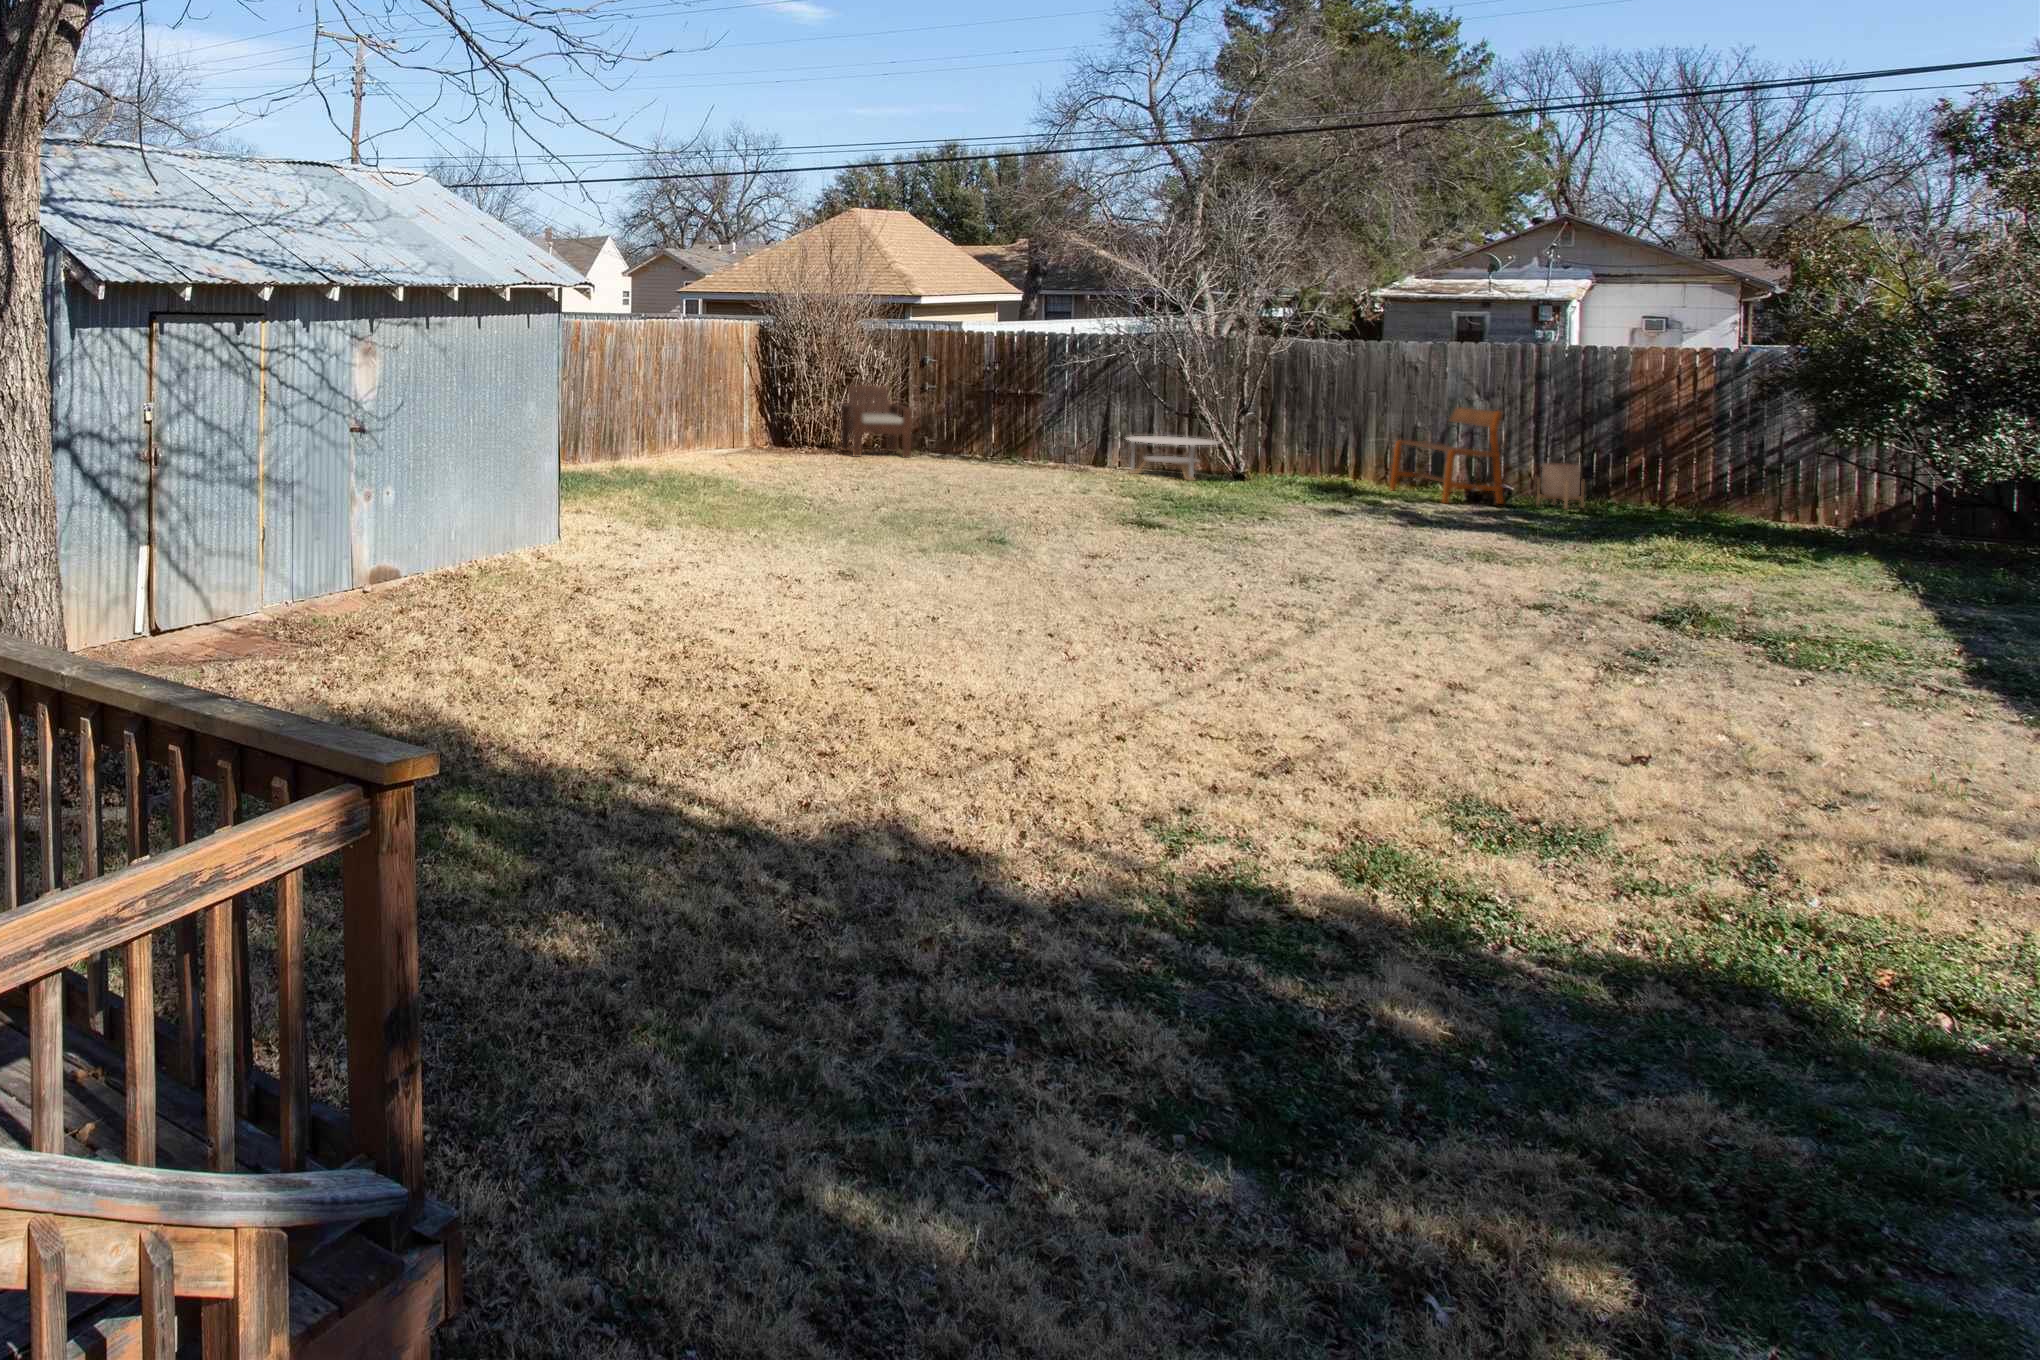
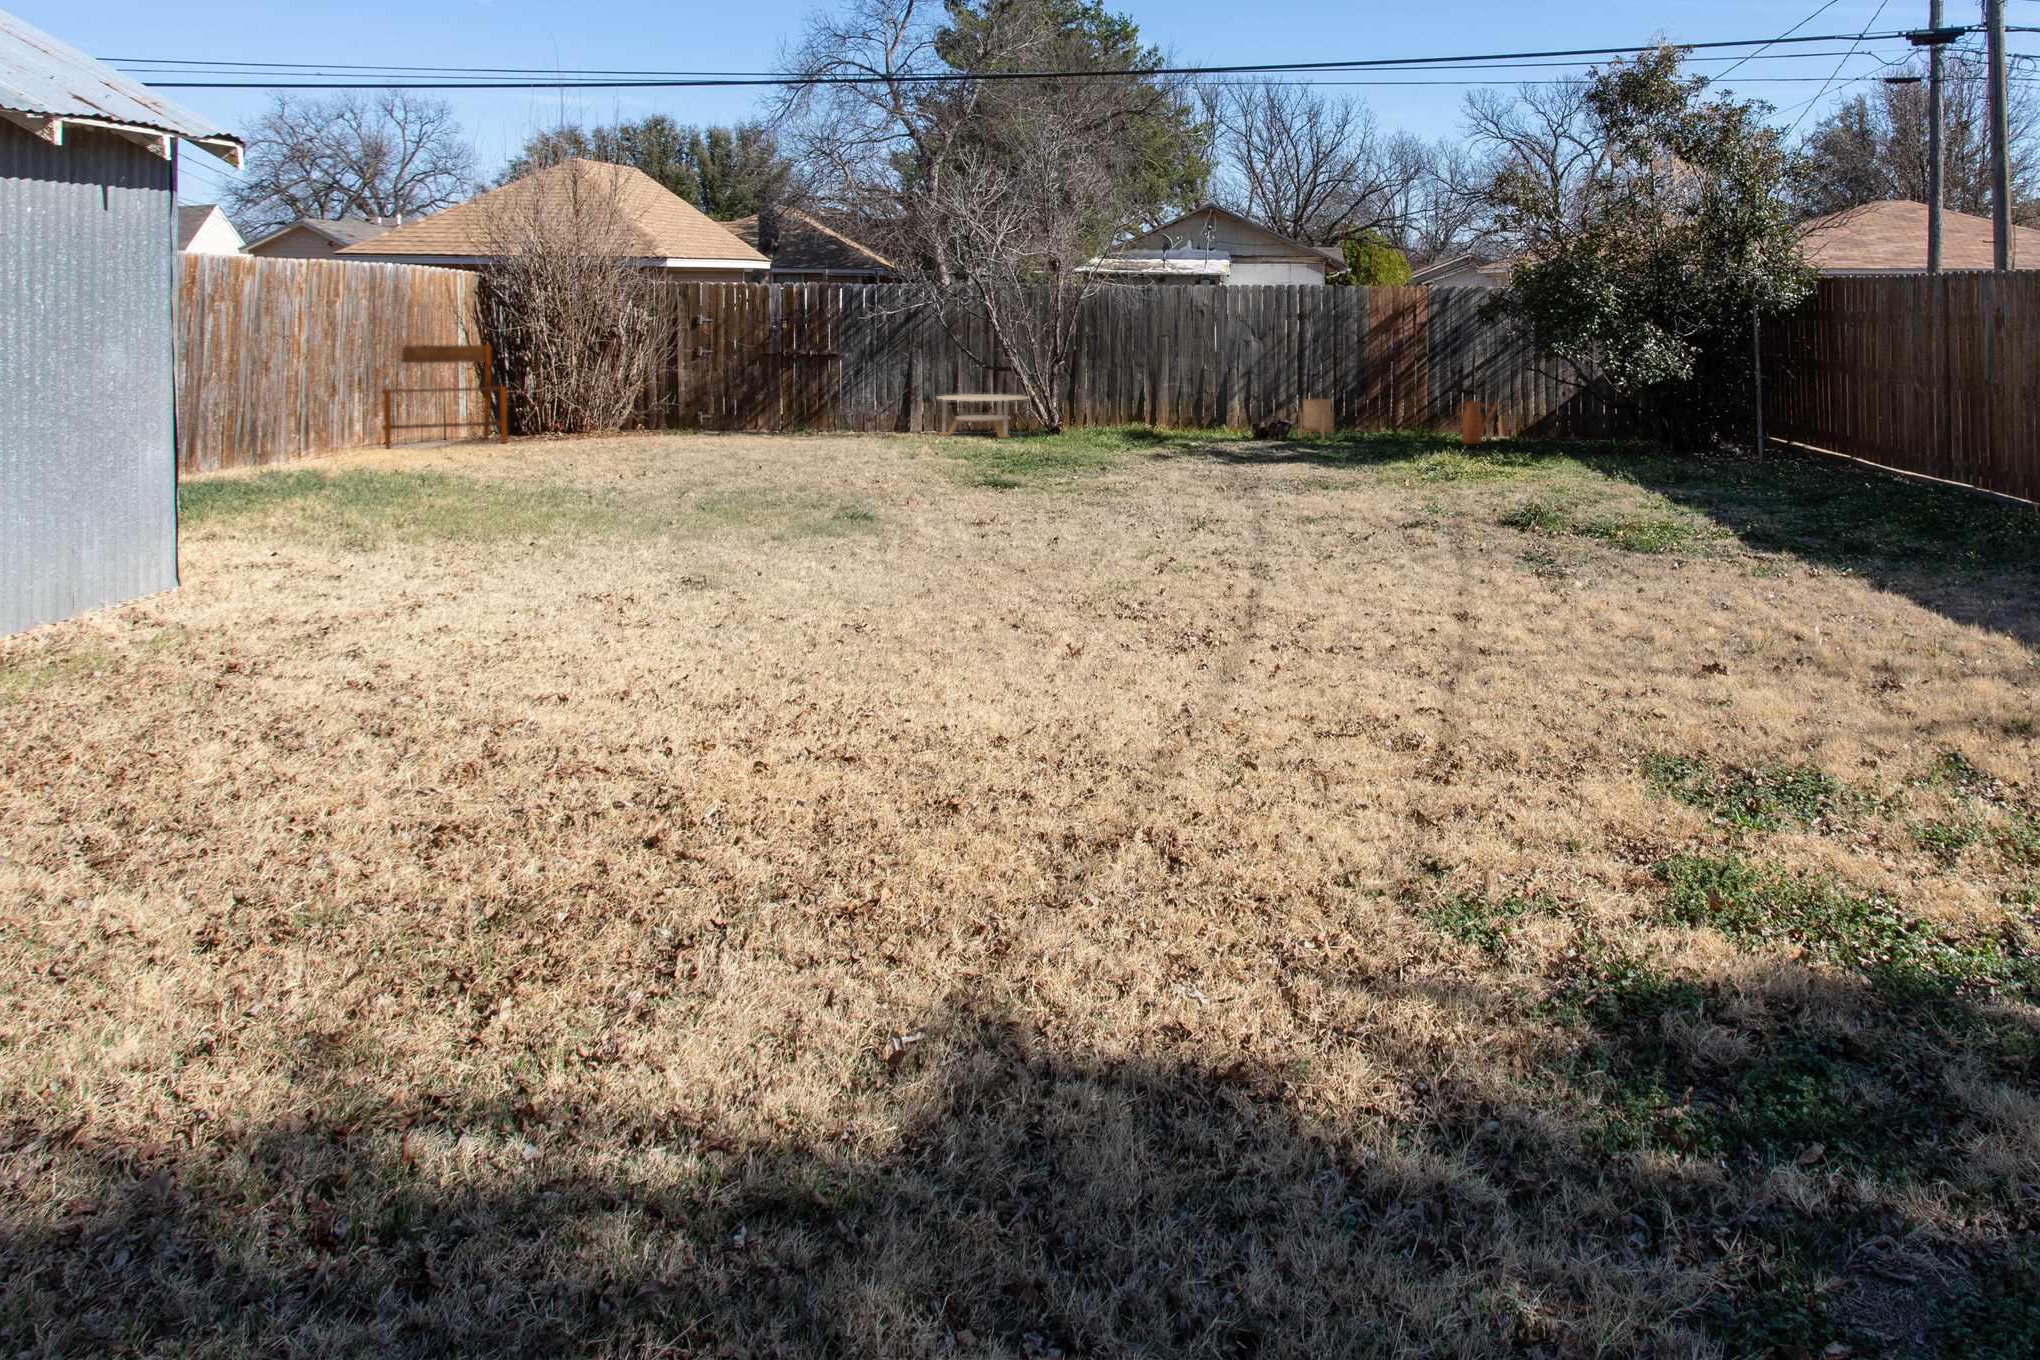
chair: present [840,385,912,458] -> none [597,351,692,438]
bench: present [1390,407,1503,504] -> present [382,344,507,448]
watering can: none [1759,479,1825,531] -> present [1457,401,1498,444]

